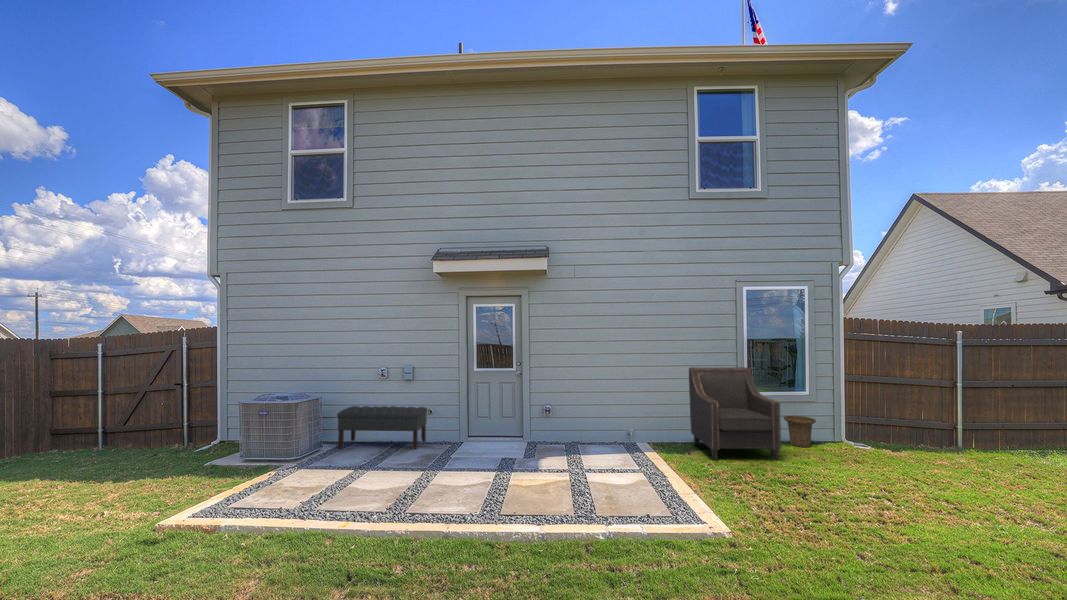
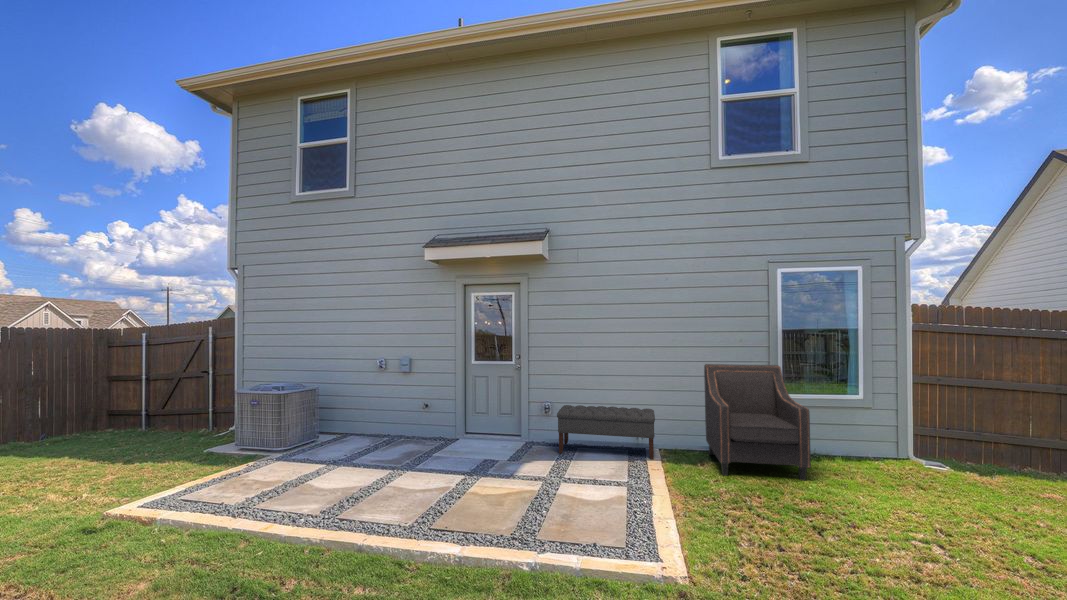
bench: present [337,406,427,449] -> present [557,405,655,460]
basket: present [784,416,816,447] -> none [825,425,867,465]

